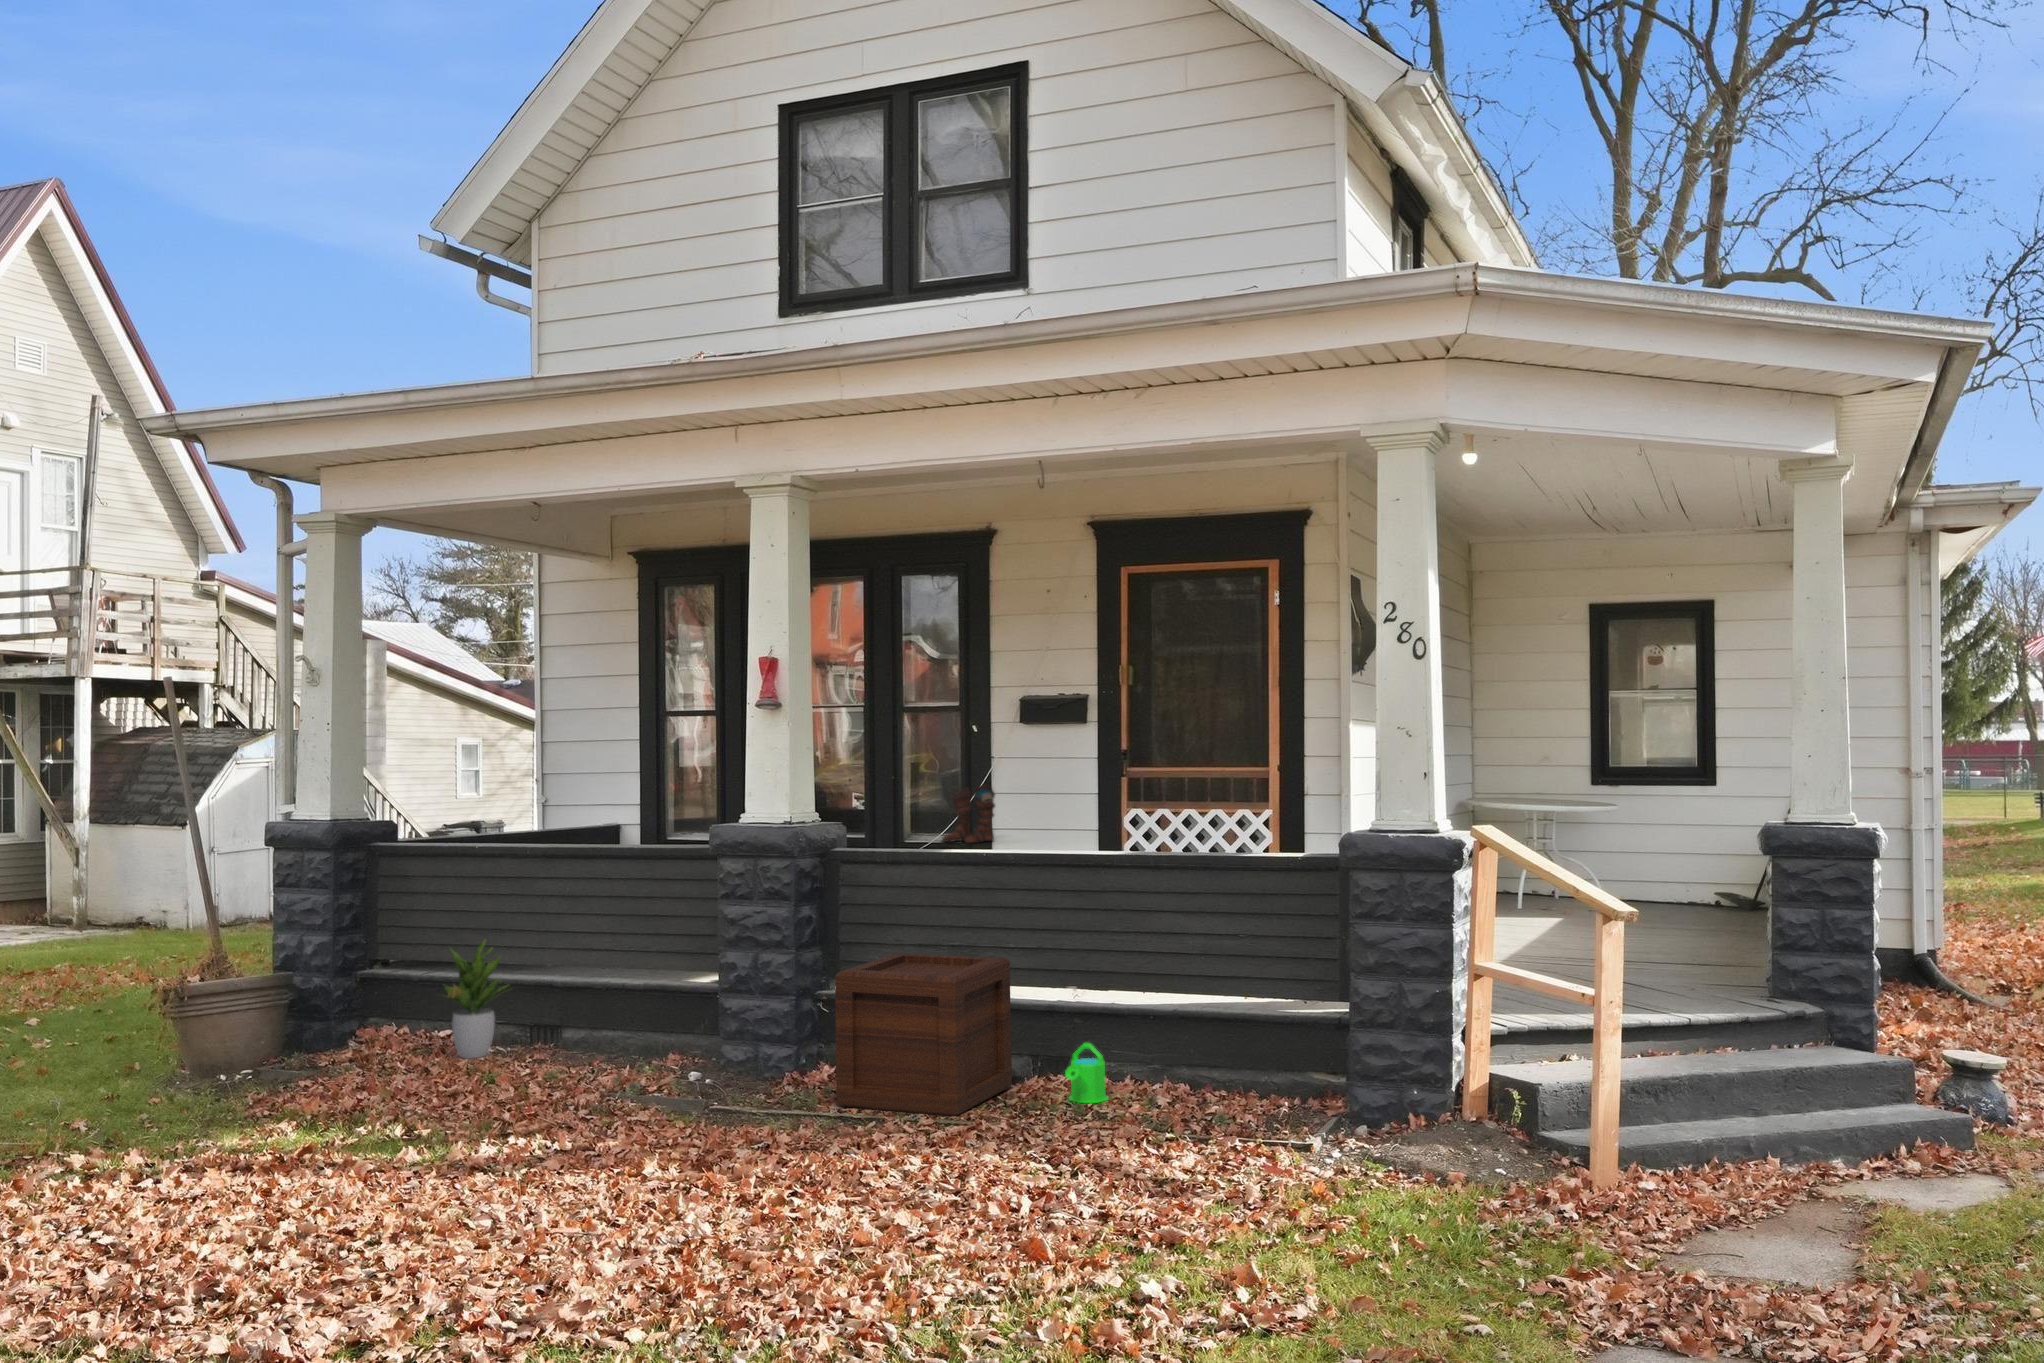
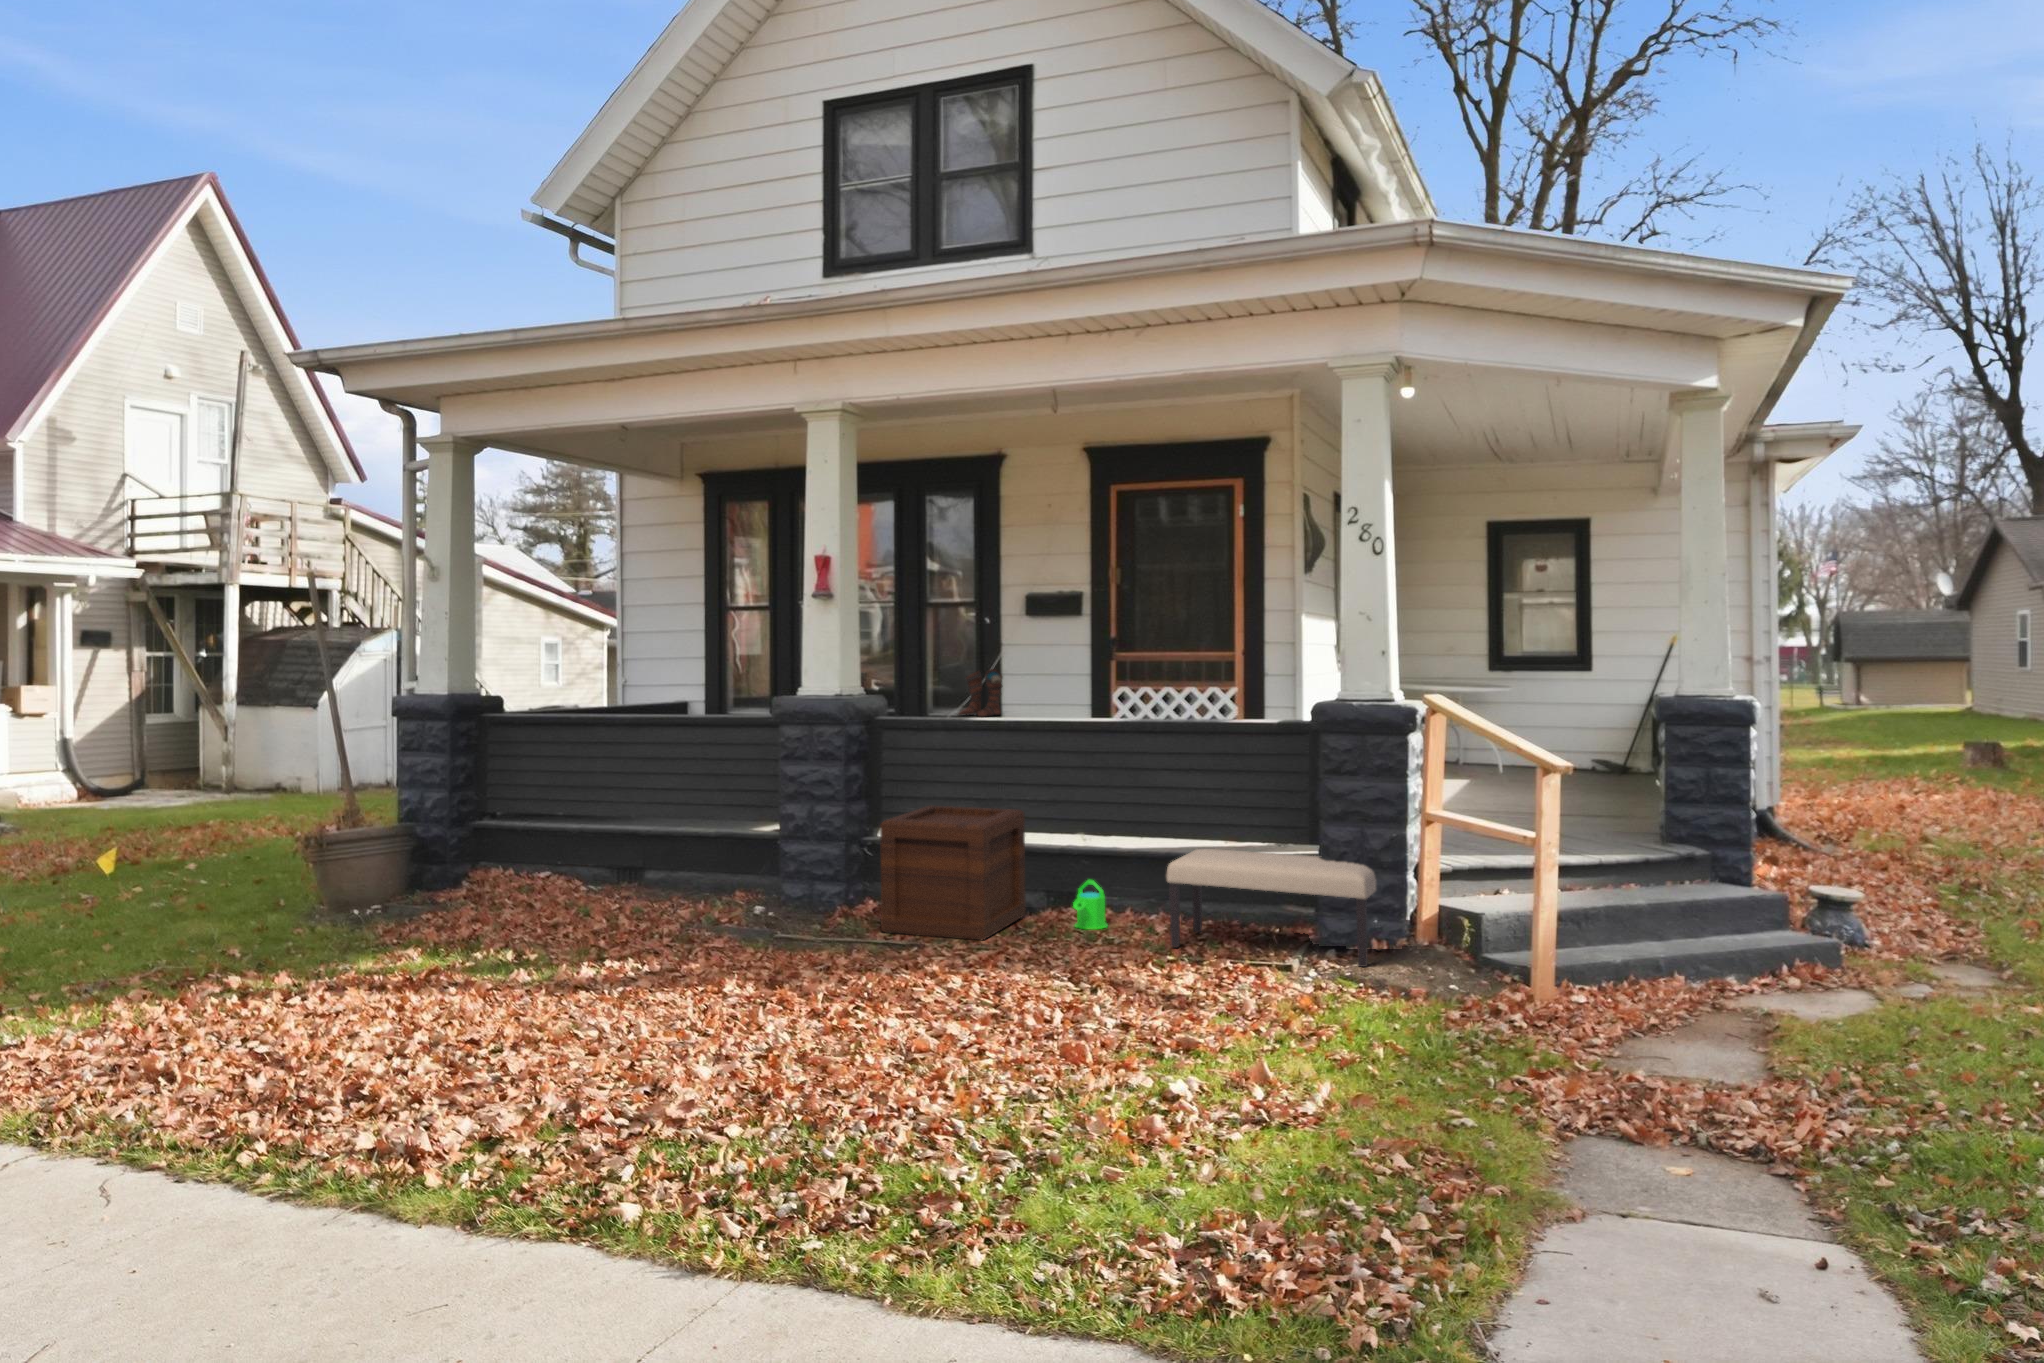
potted plant: present [445,940,507,1059] -> none [538,794,603,893]
bench: none [1172,1006,1433,1150] -> present [1166,849,1383,967]

